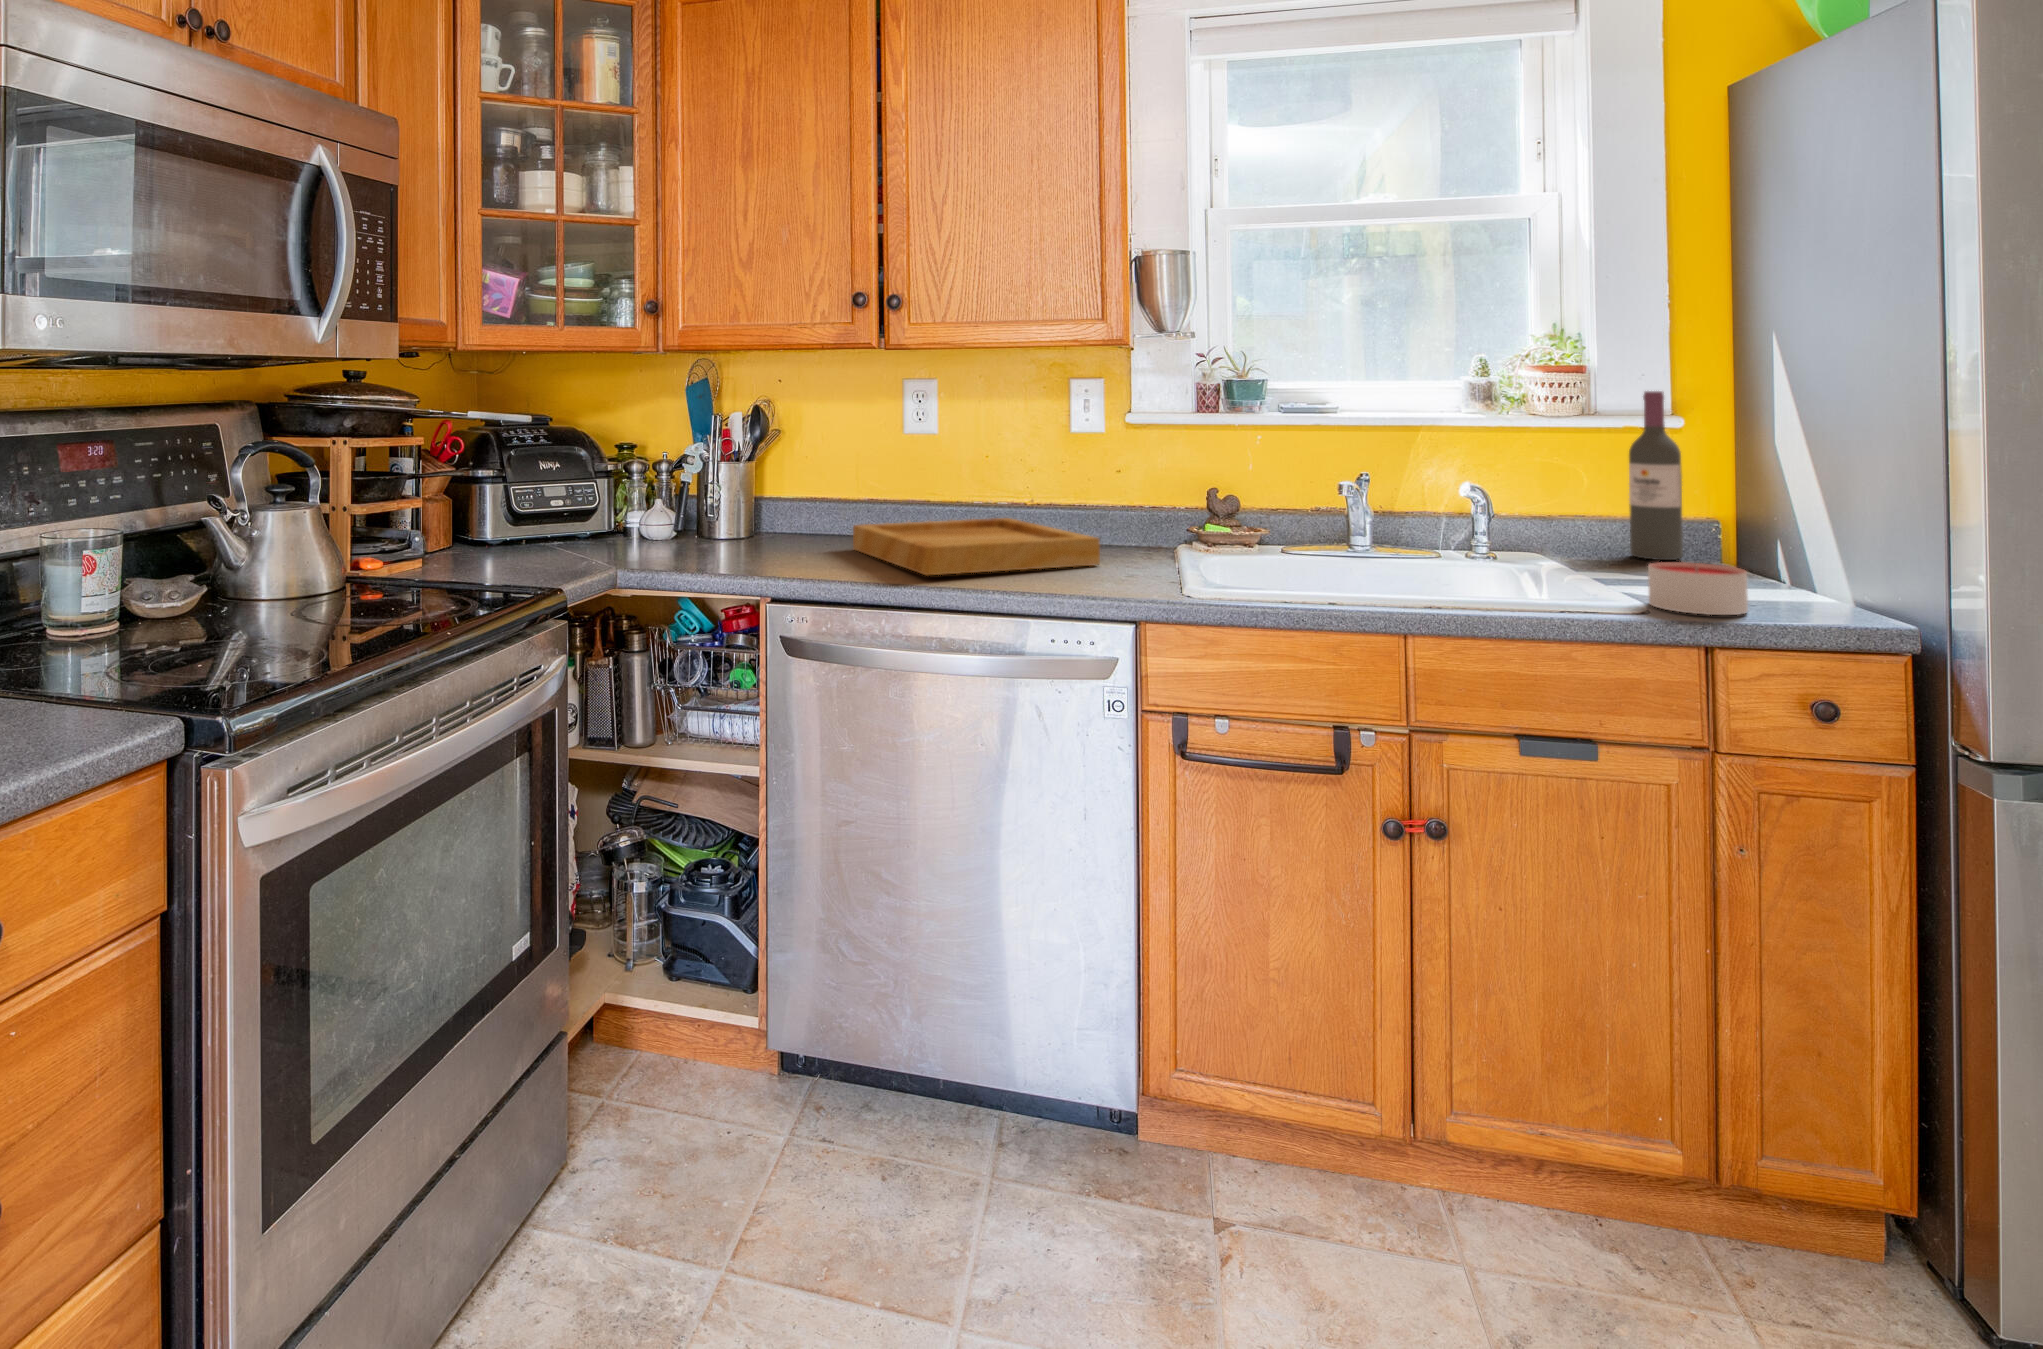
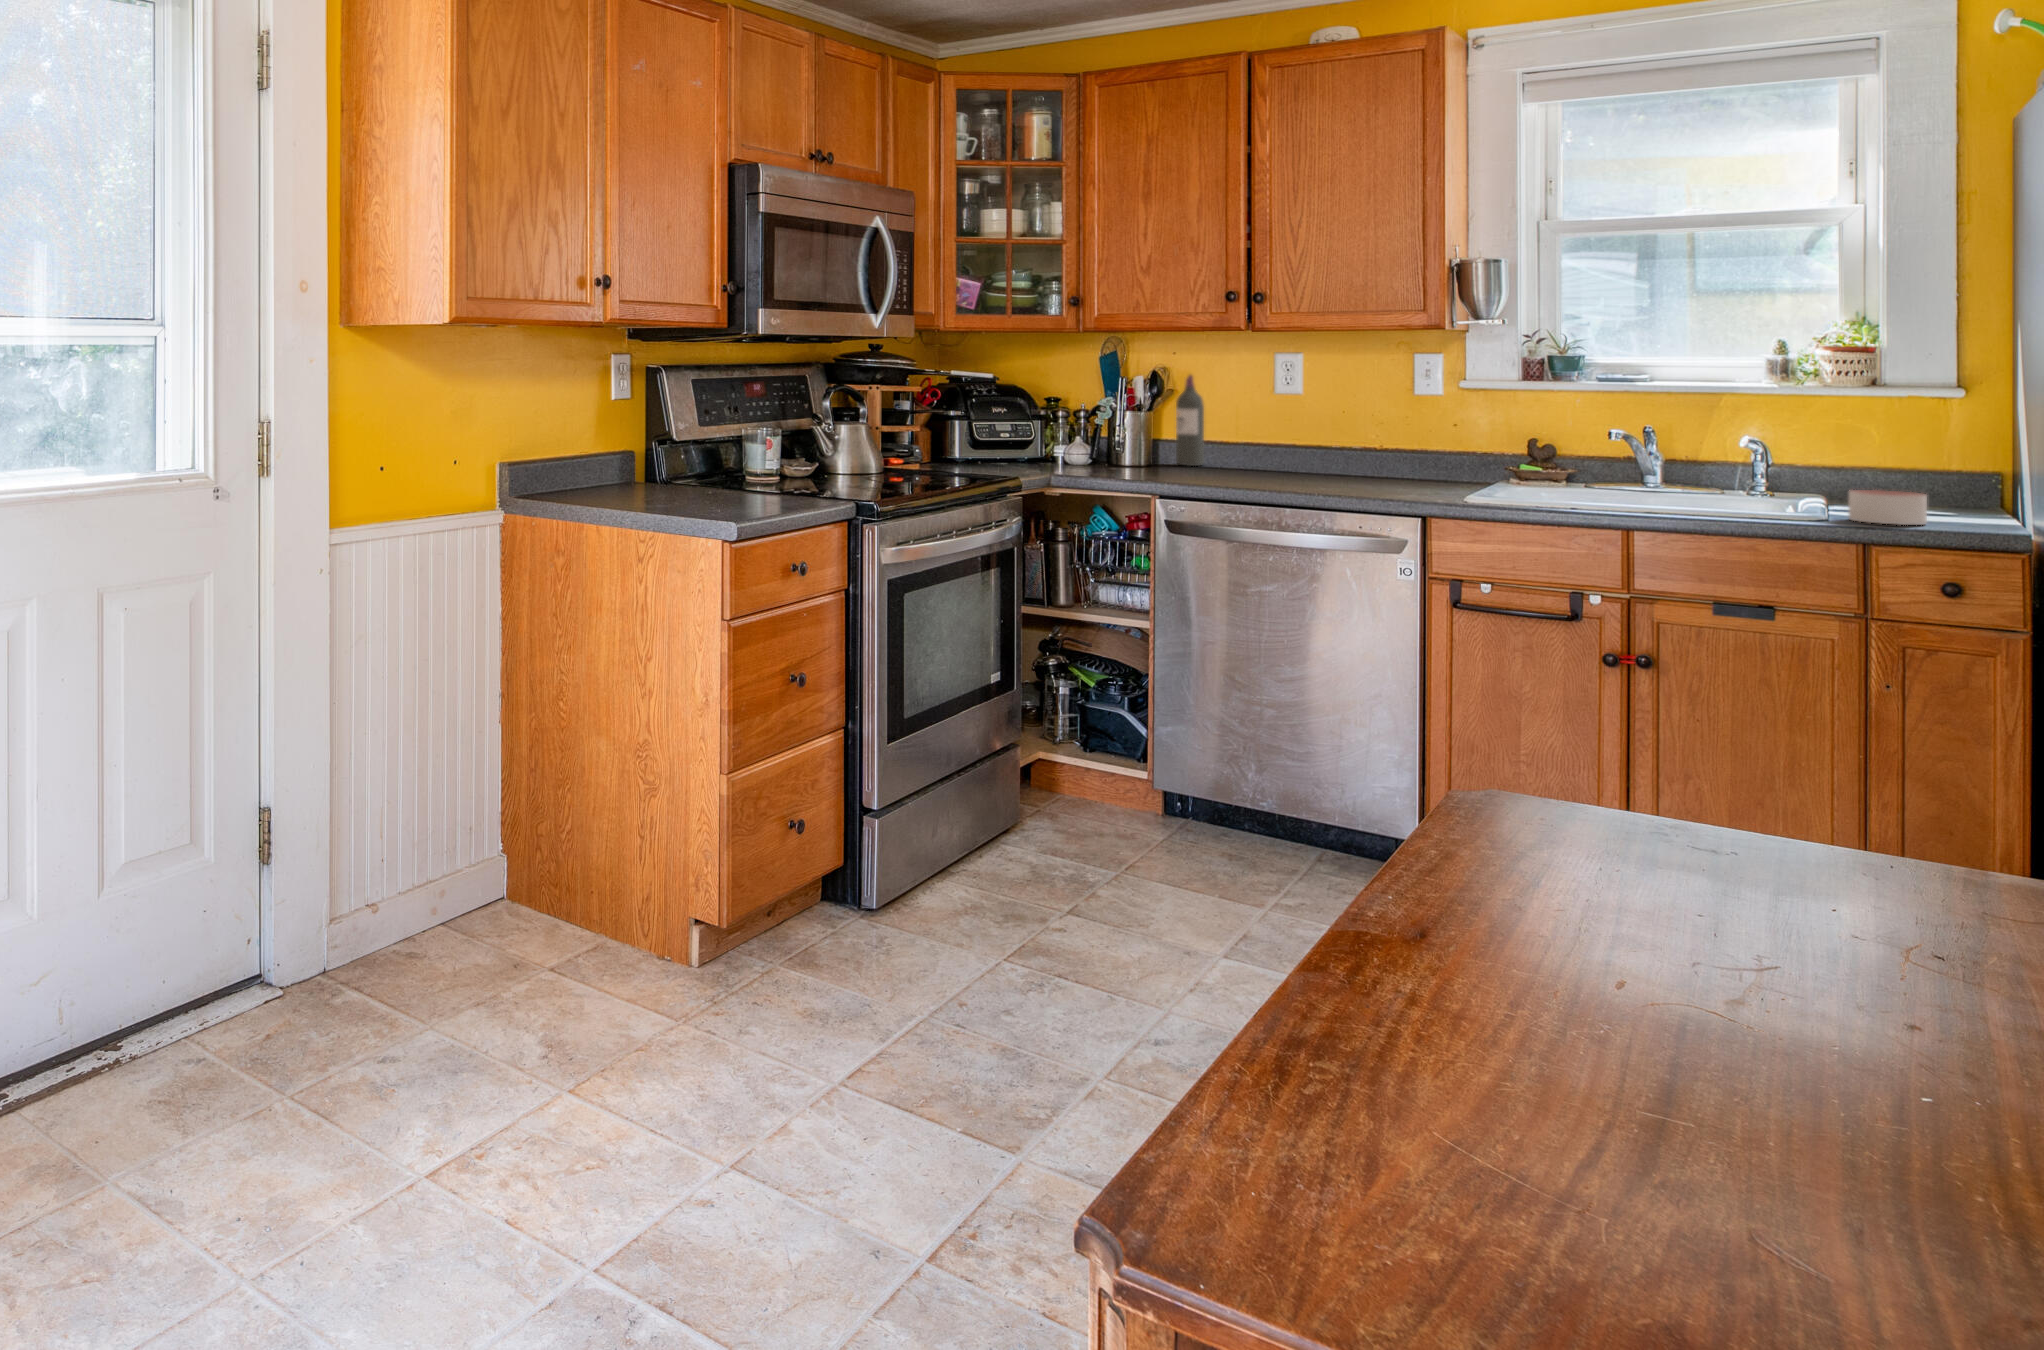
wine bottle: present [1629,391,1683,560] -> present [1176,375,1204,466]
tray: present [853,518,1100,575] -> none [1228,457,1420,487]

